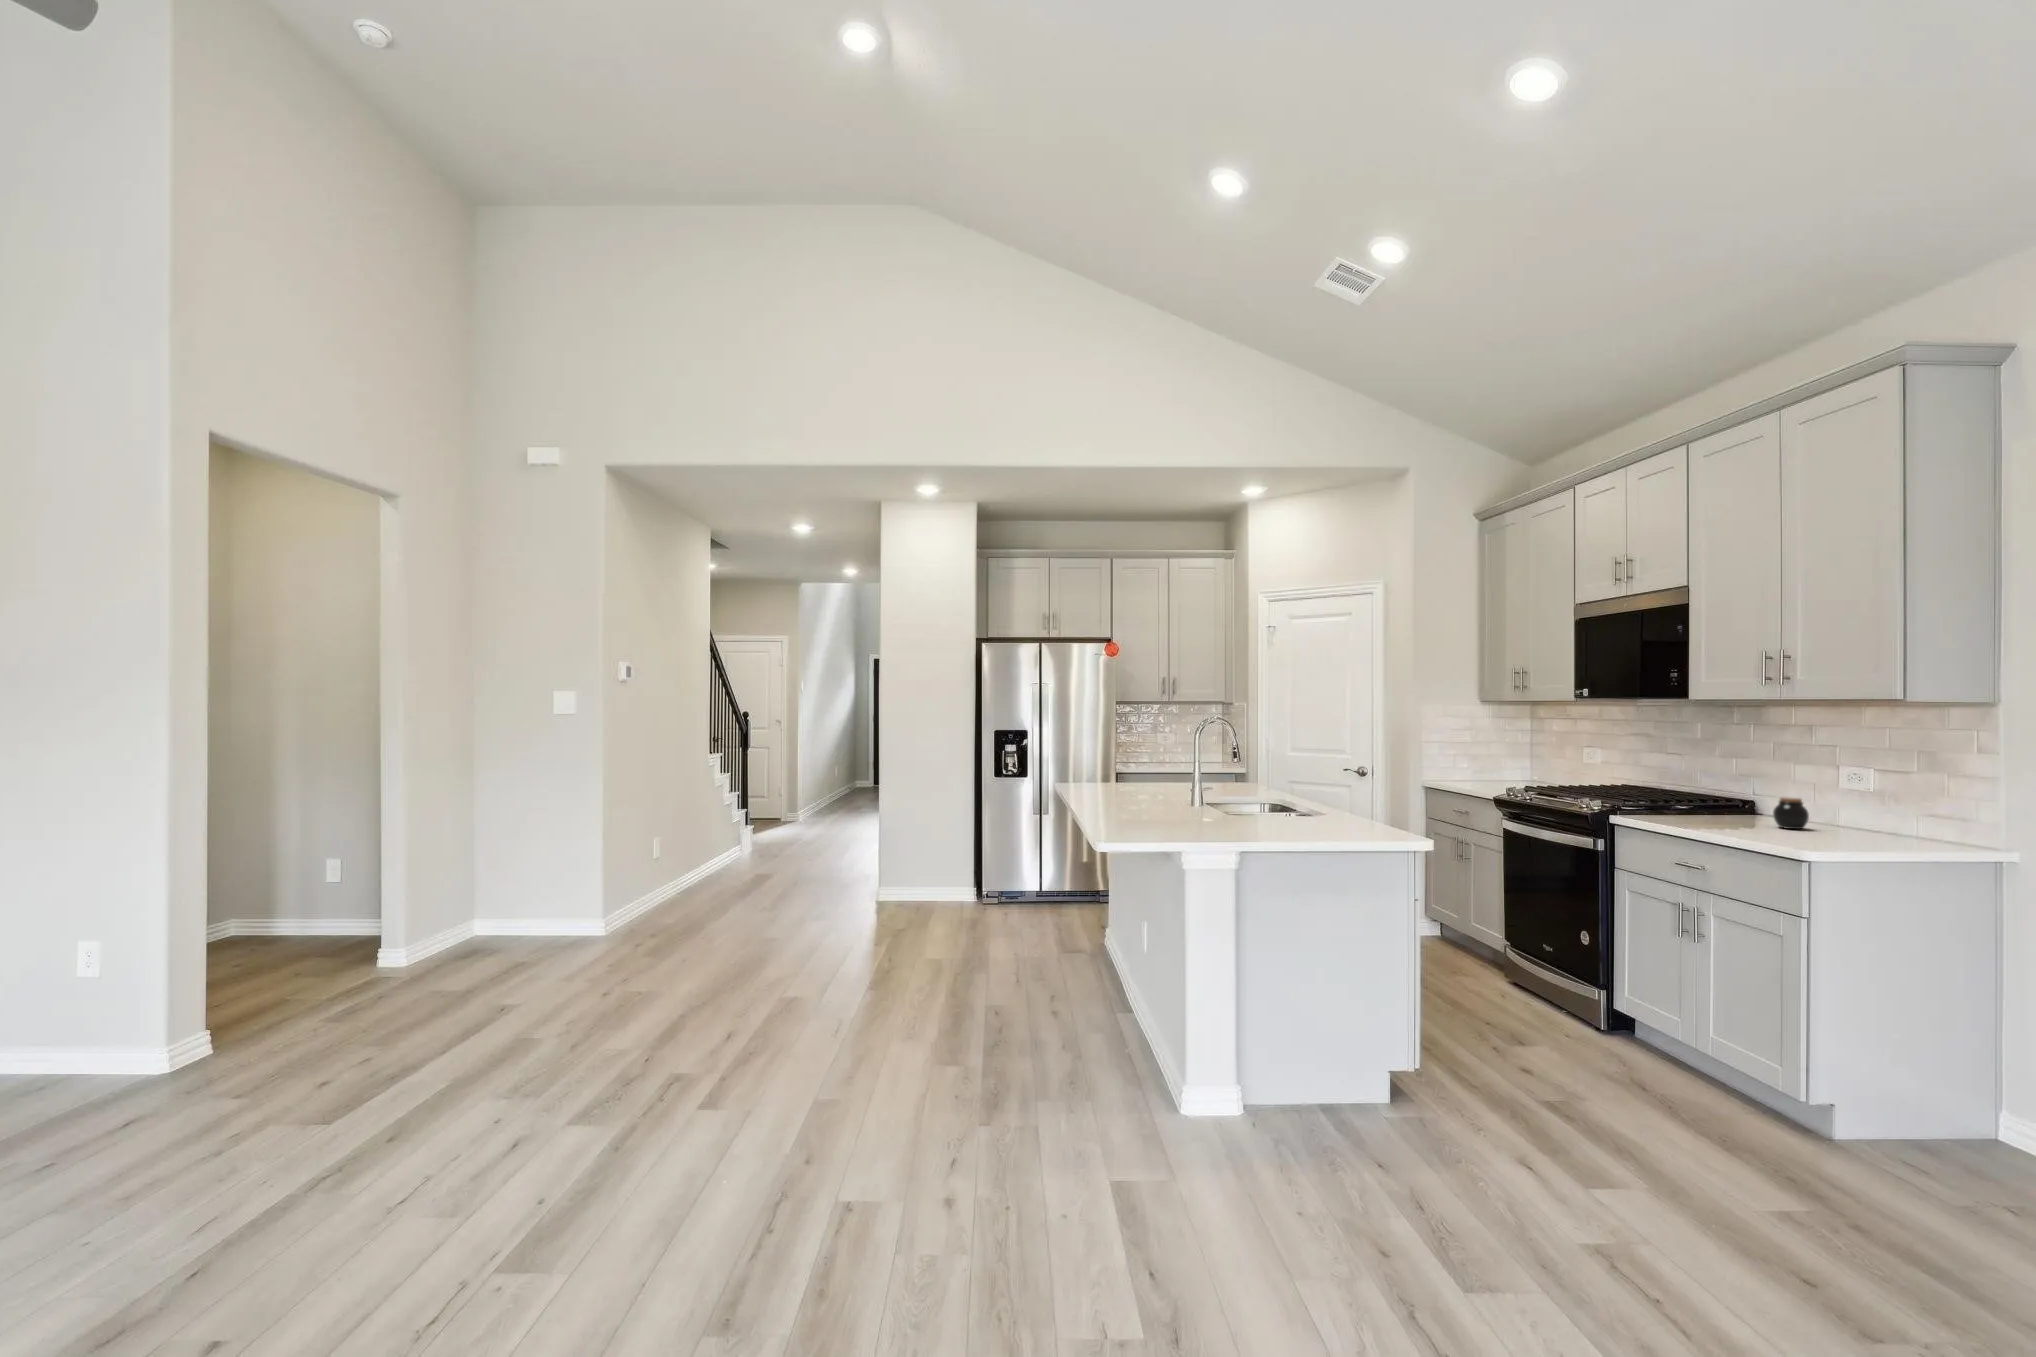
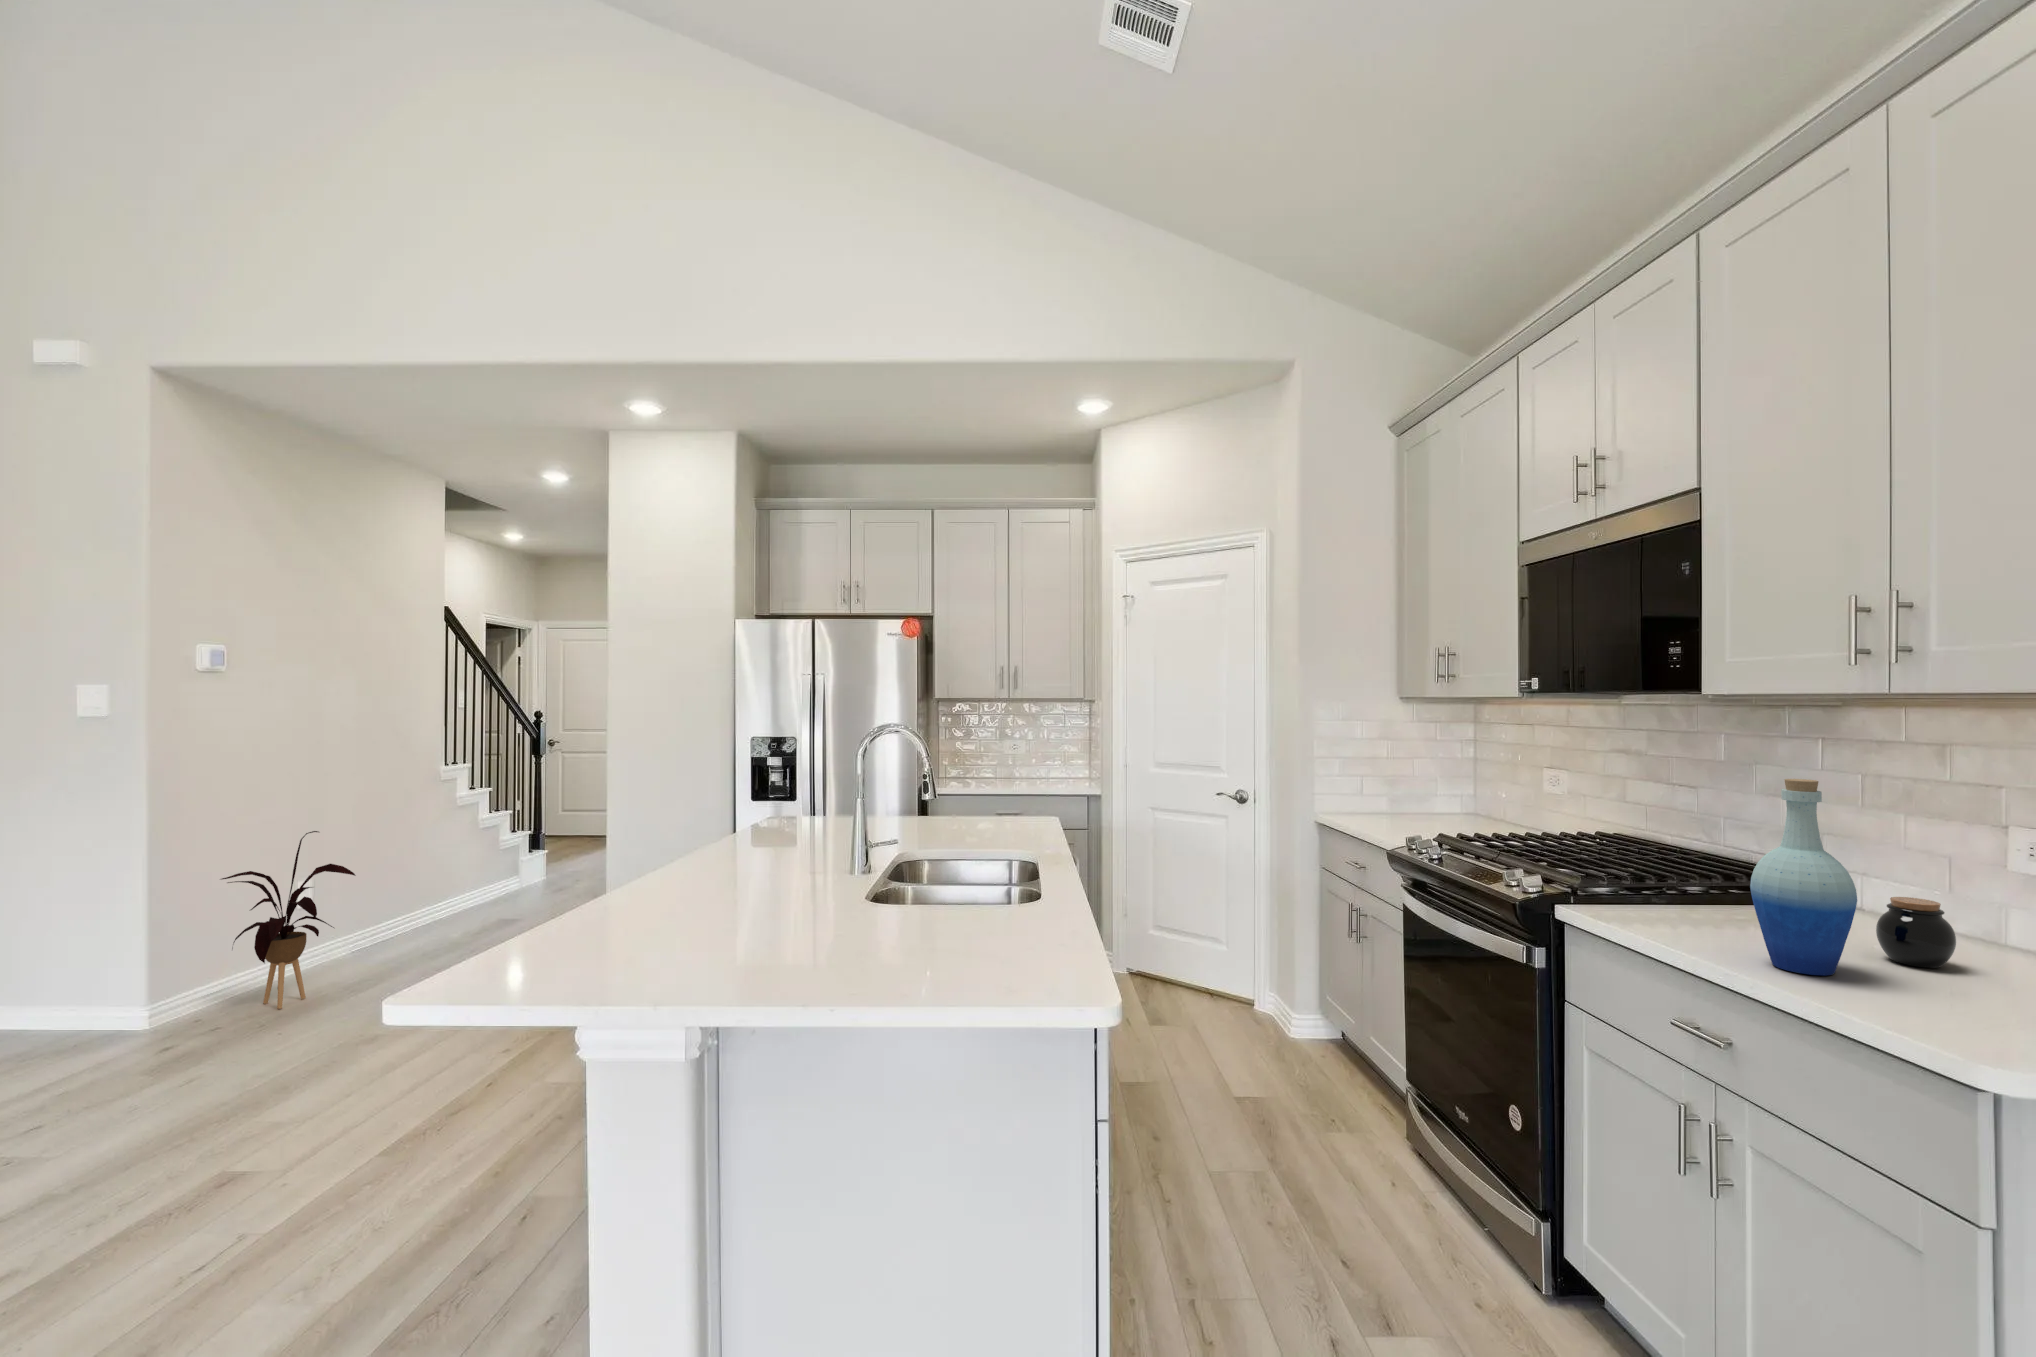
bottle: none [1712,739,1762,831] -> present [1750,779,1857,975]
house plant: none [634,797,724,925] -> present [222,831,355,1009]

